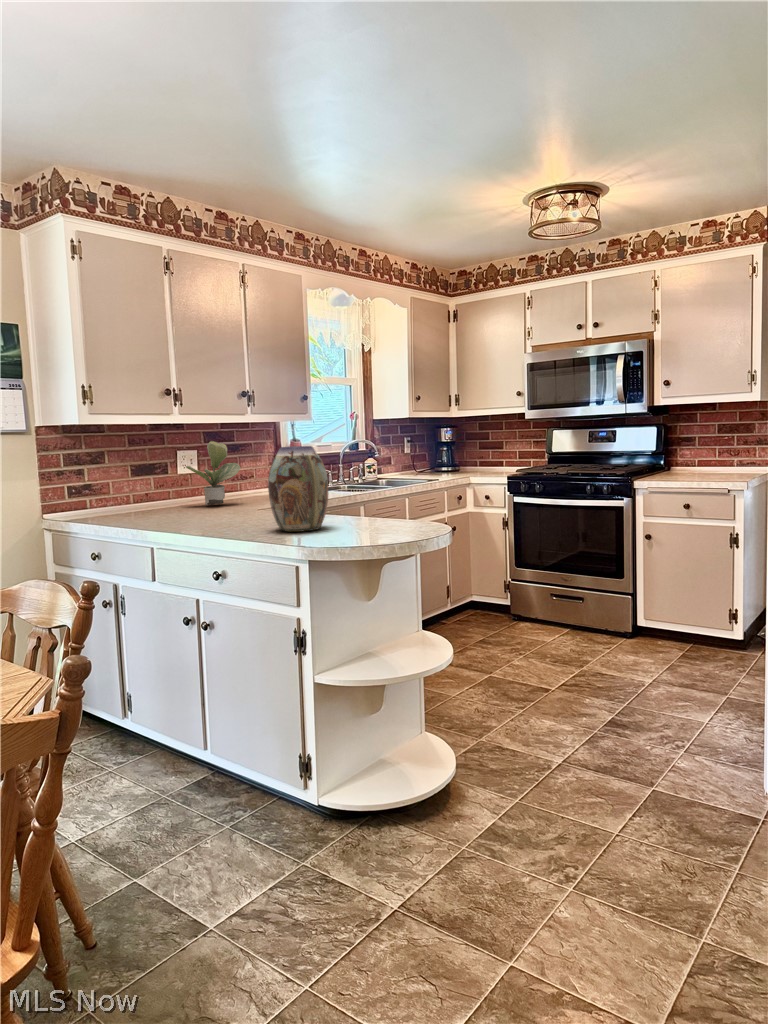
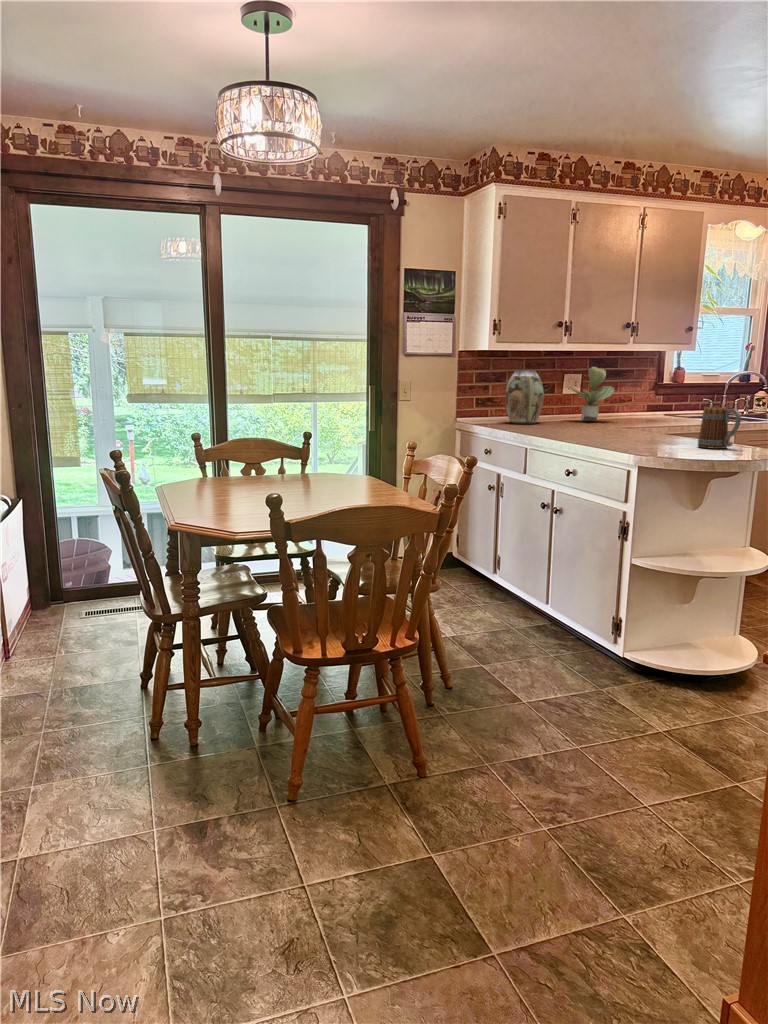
vase: present [268,446,328,532] -> present [505,370,544,424]
mug: none [364,483,408,532] -> present [698,407,741,449]

